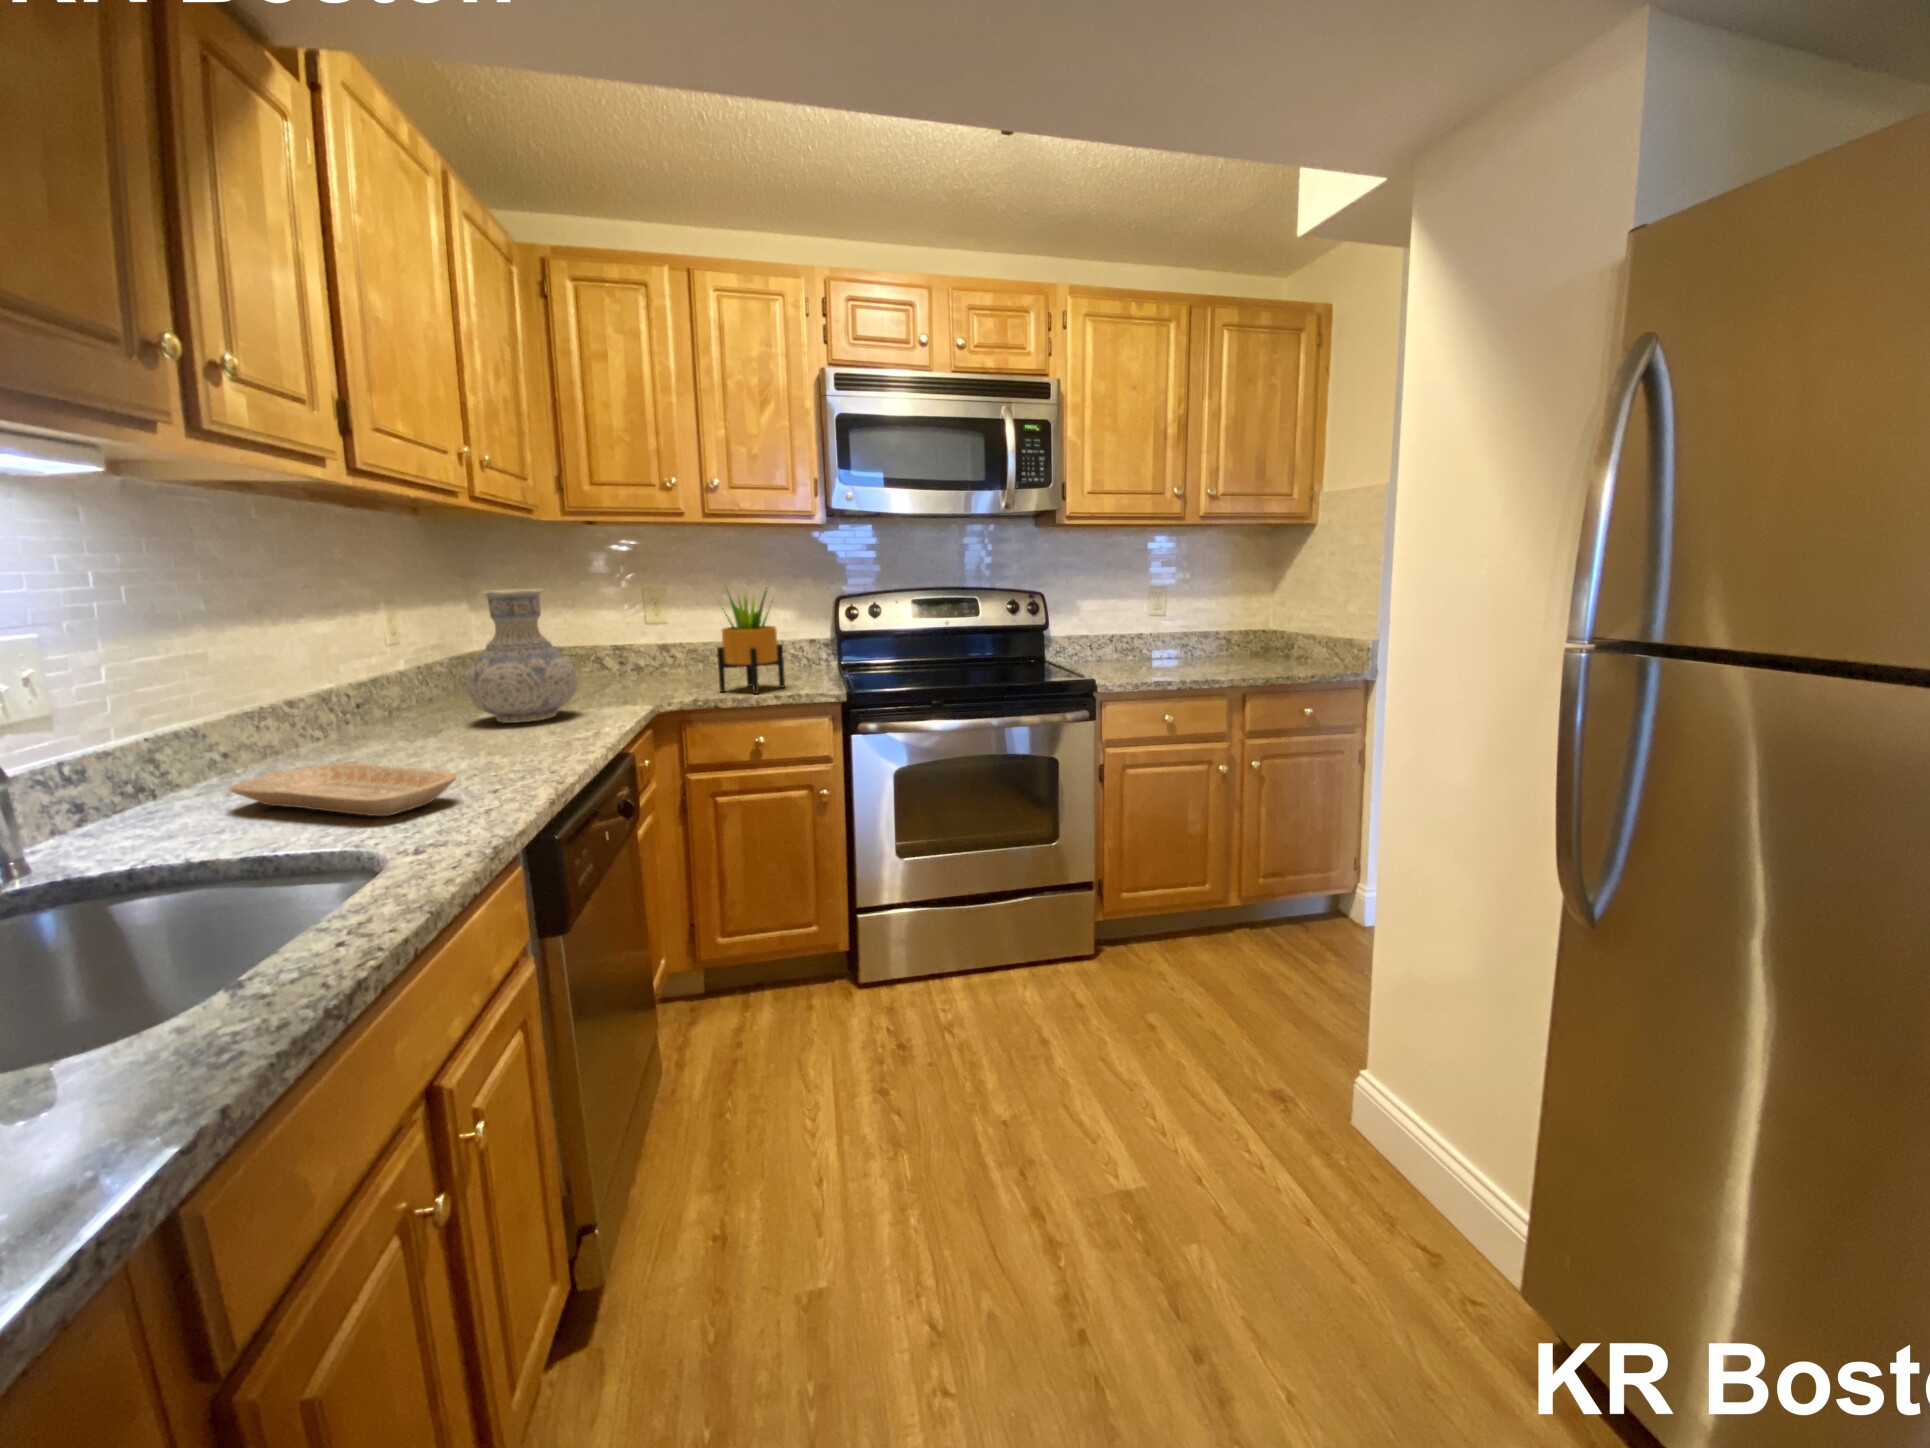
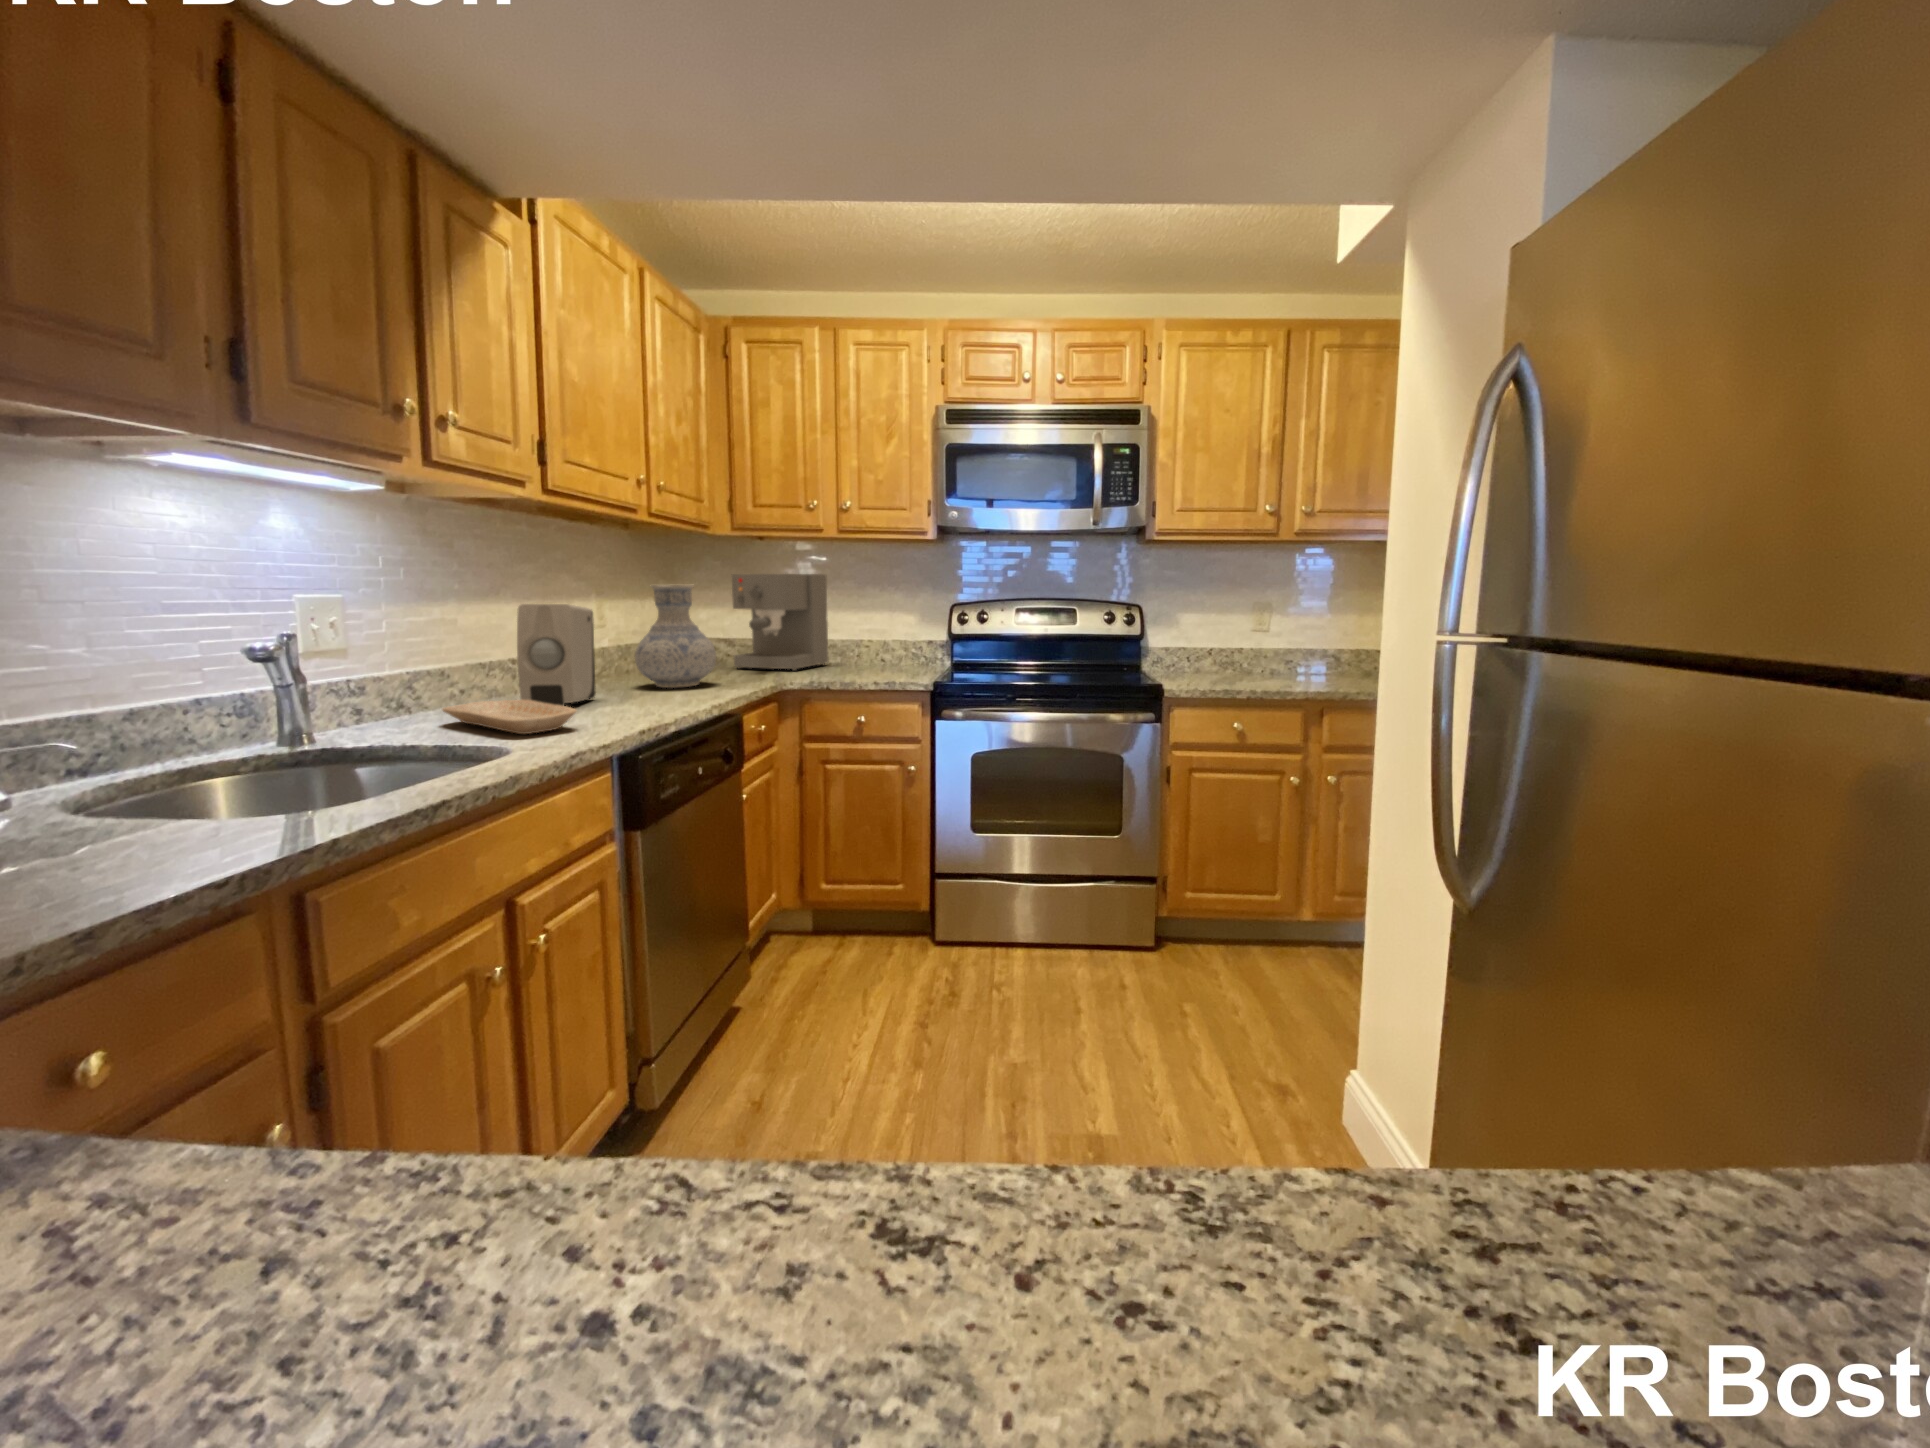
coffee maker: none [566,567,693,687] -> present [732,574,828,671]
potted plant: present [717,588,785,694] -> none [832,586,887,680]
soap dispenser: none [318,627,431,772] -> present [517,604,596,706]

